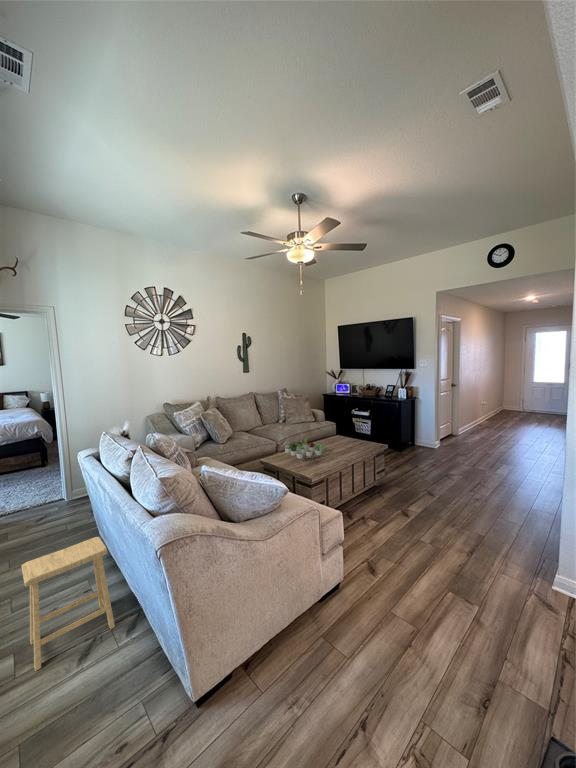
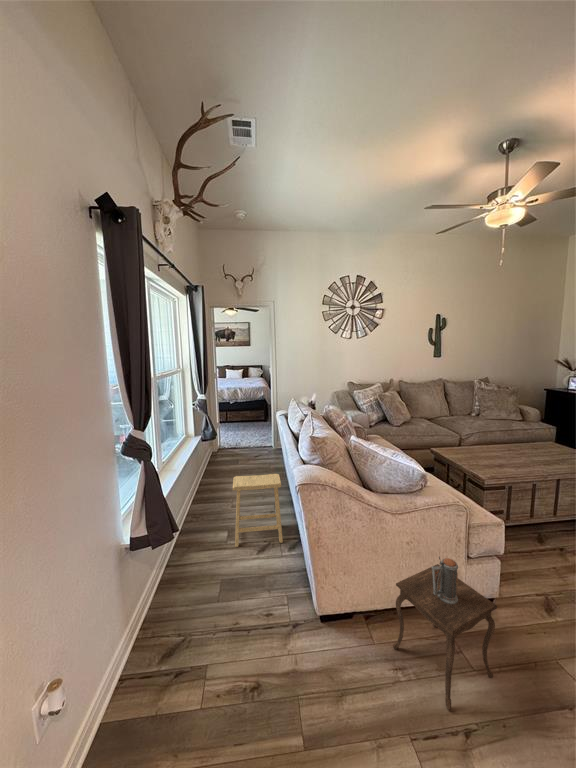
succulent plant: present [285,439,326,459] -> none [462,435,517,461]
side table: none [279,567,363,719] -> present [393,557,497,710]

